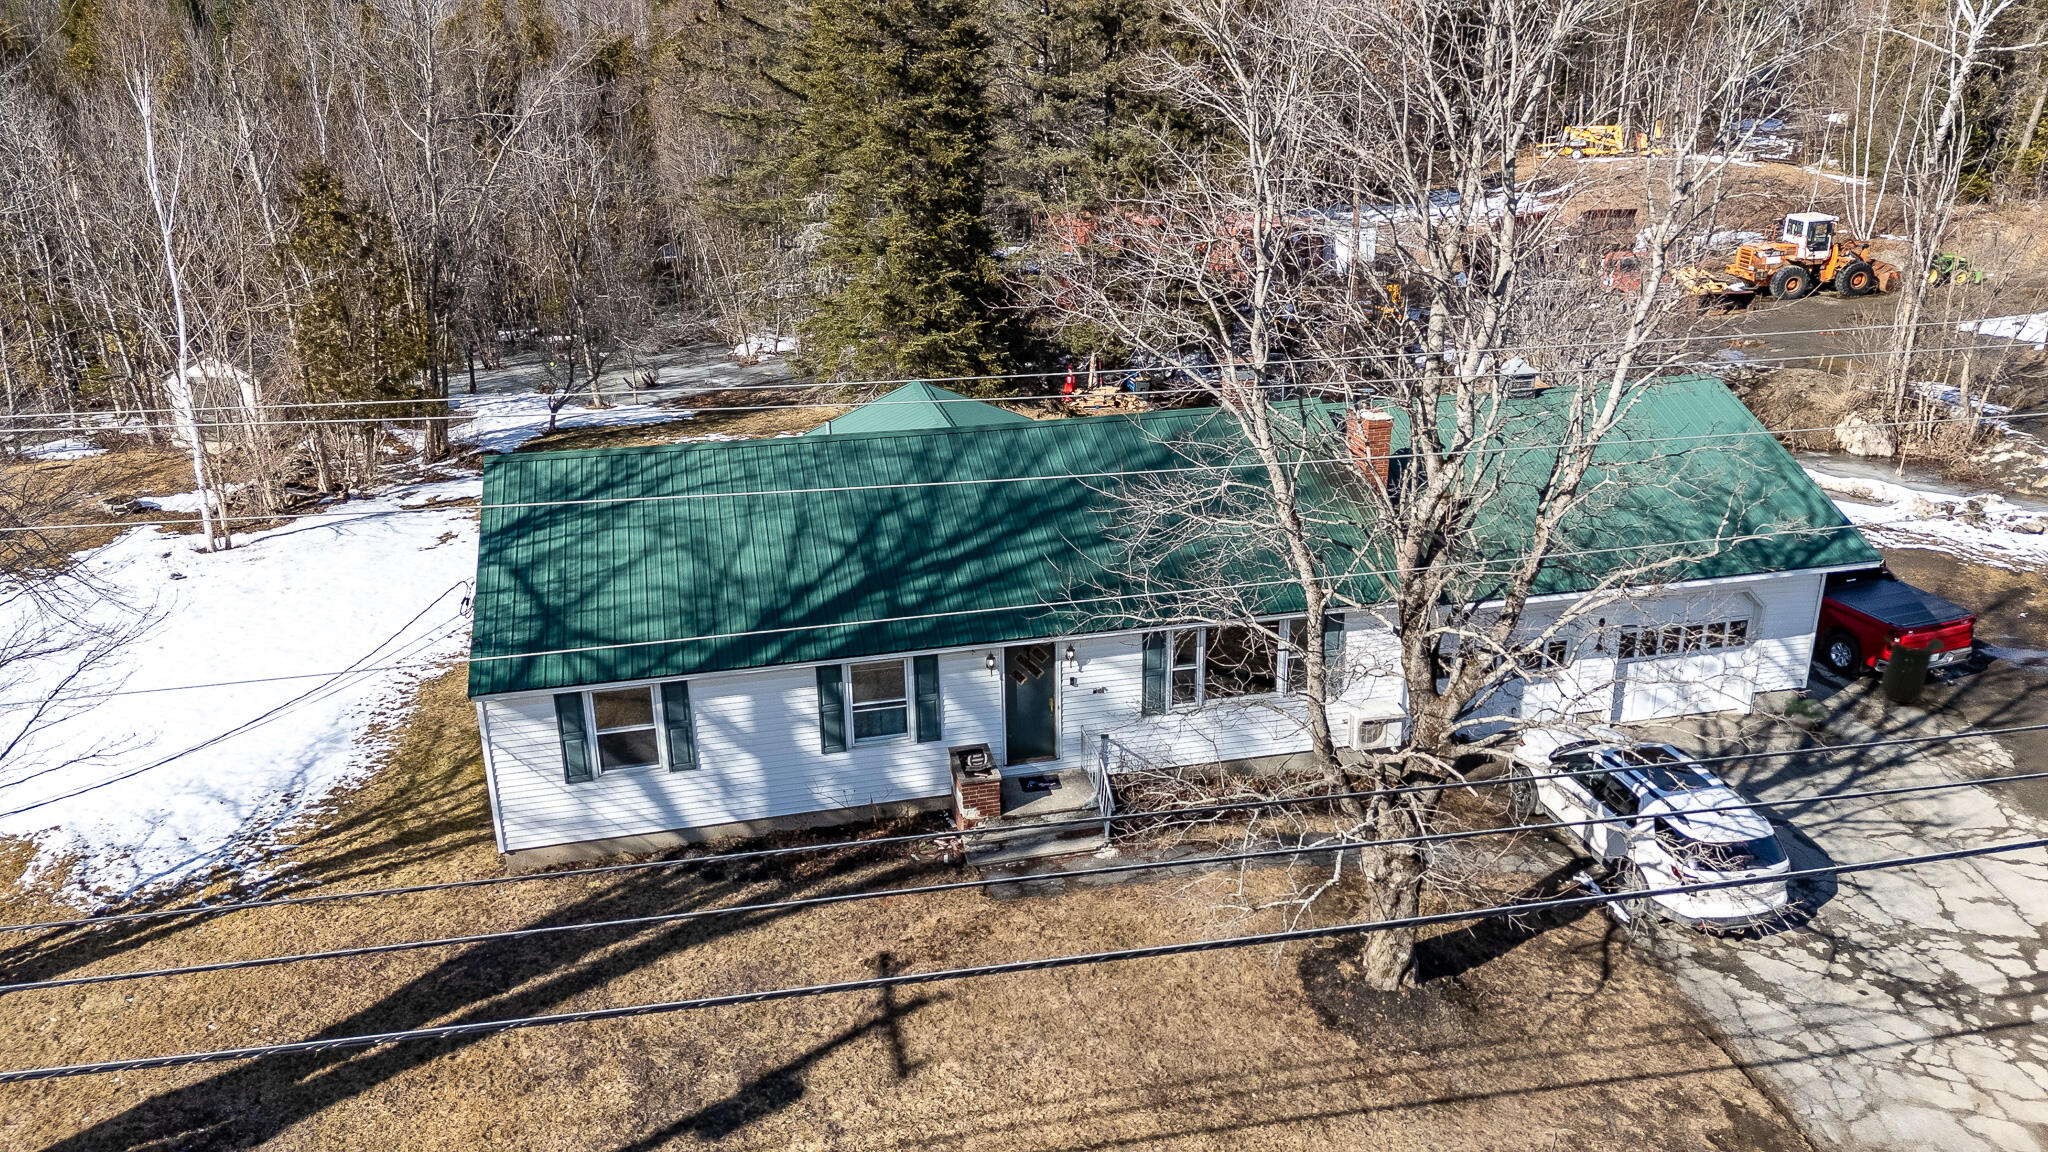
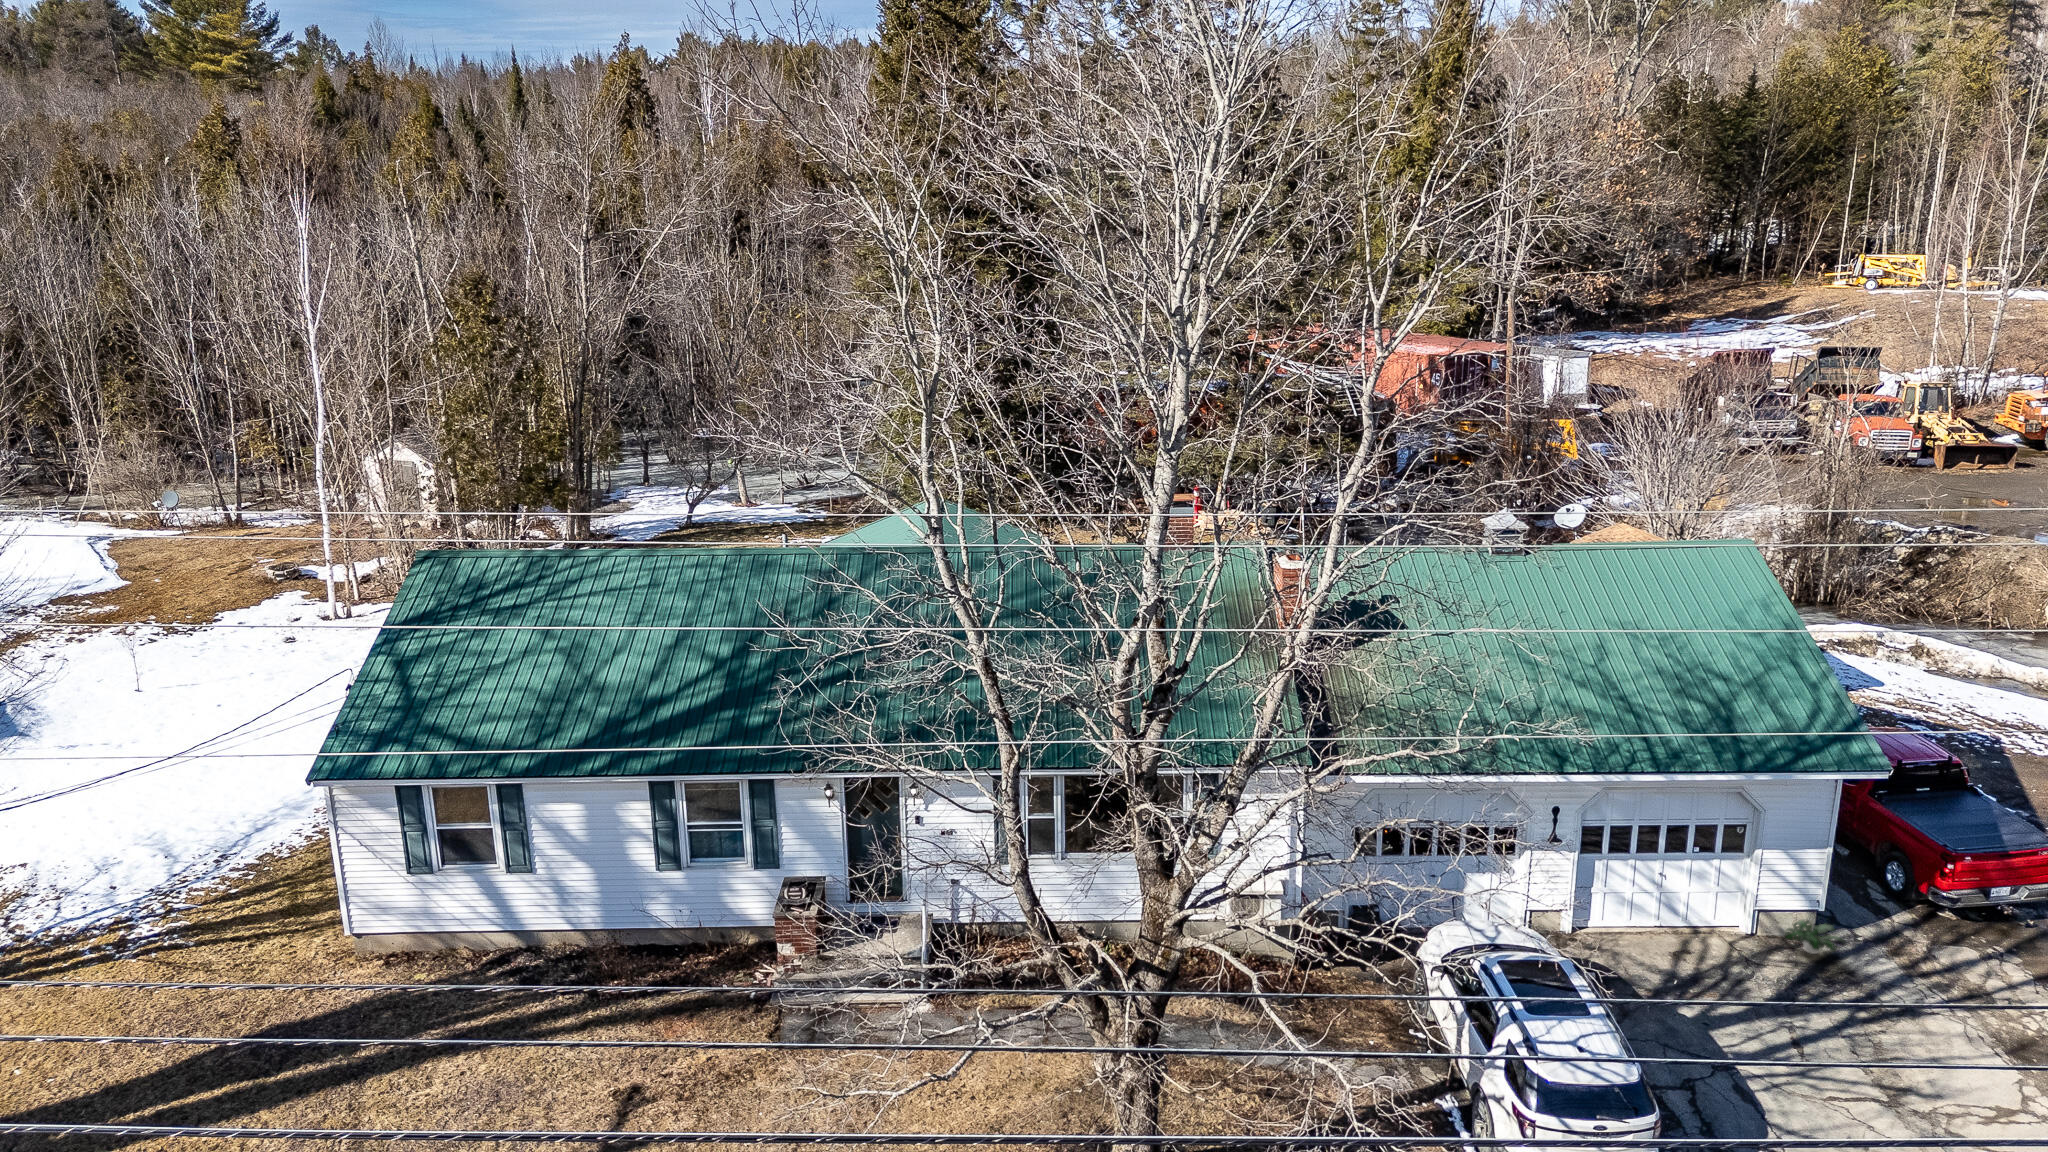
trash can: present [1881,638,1944,703] -> none [1934,852,2010,942]

